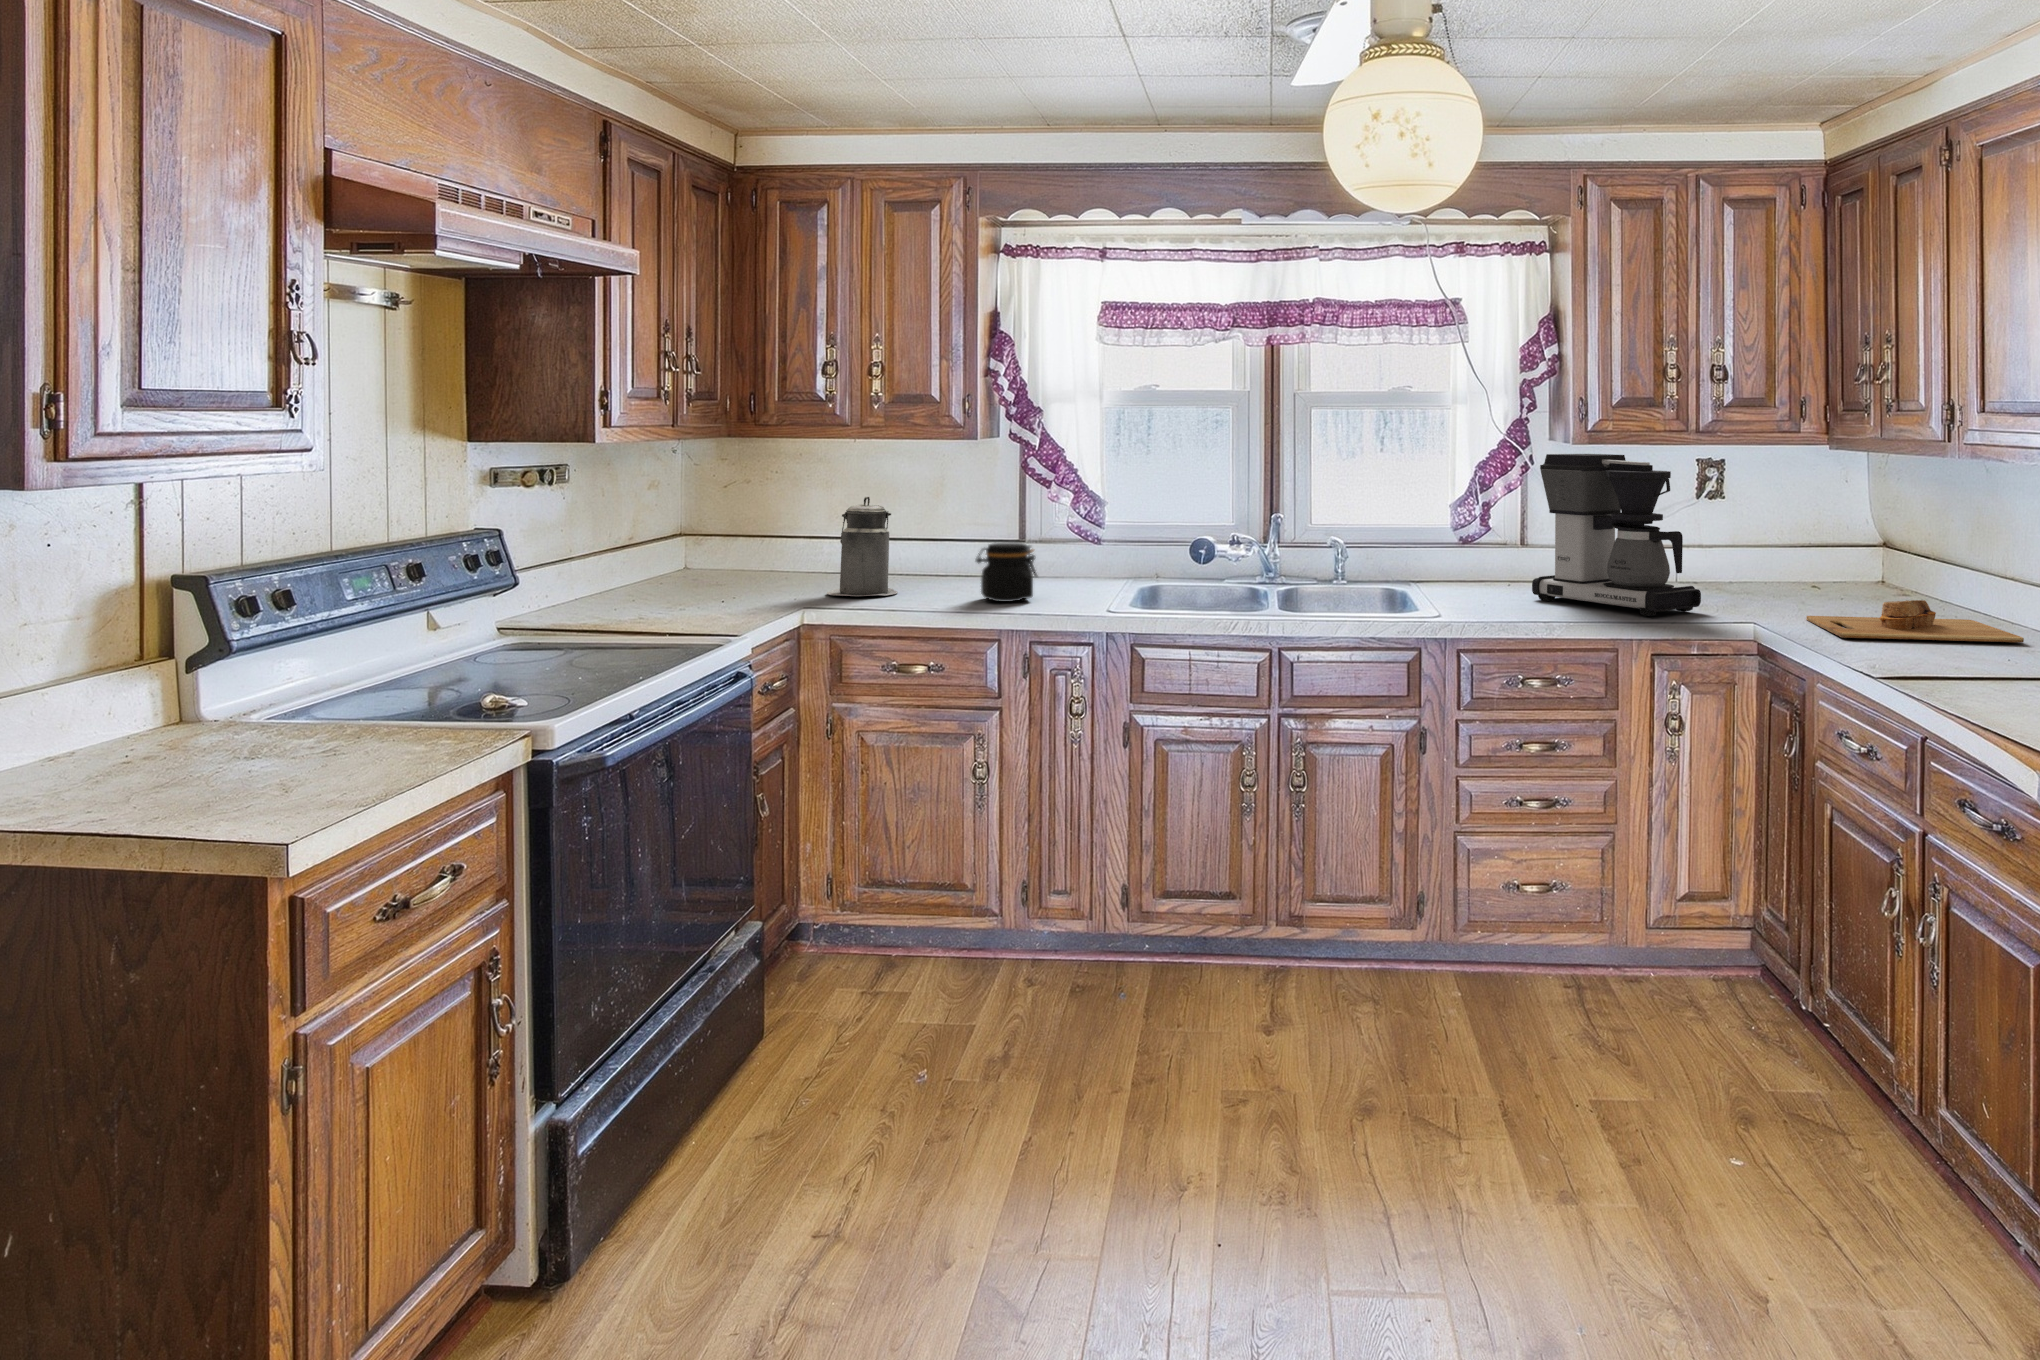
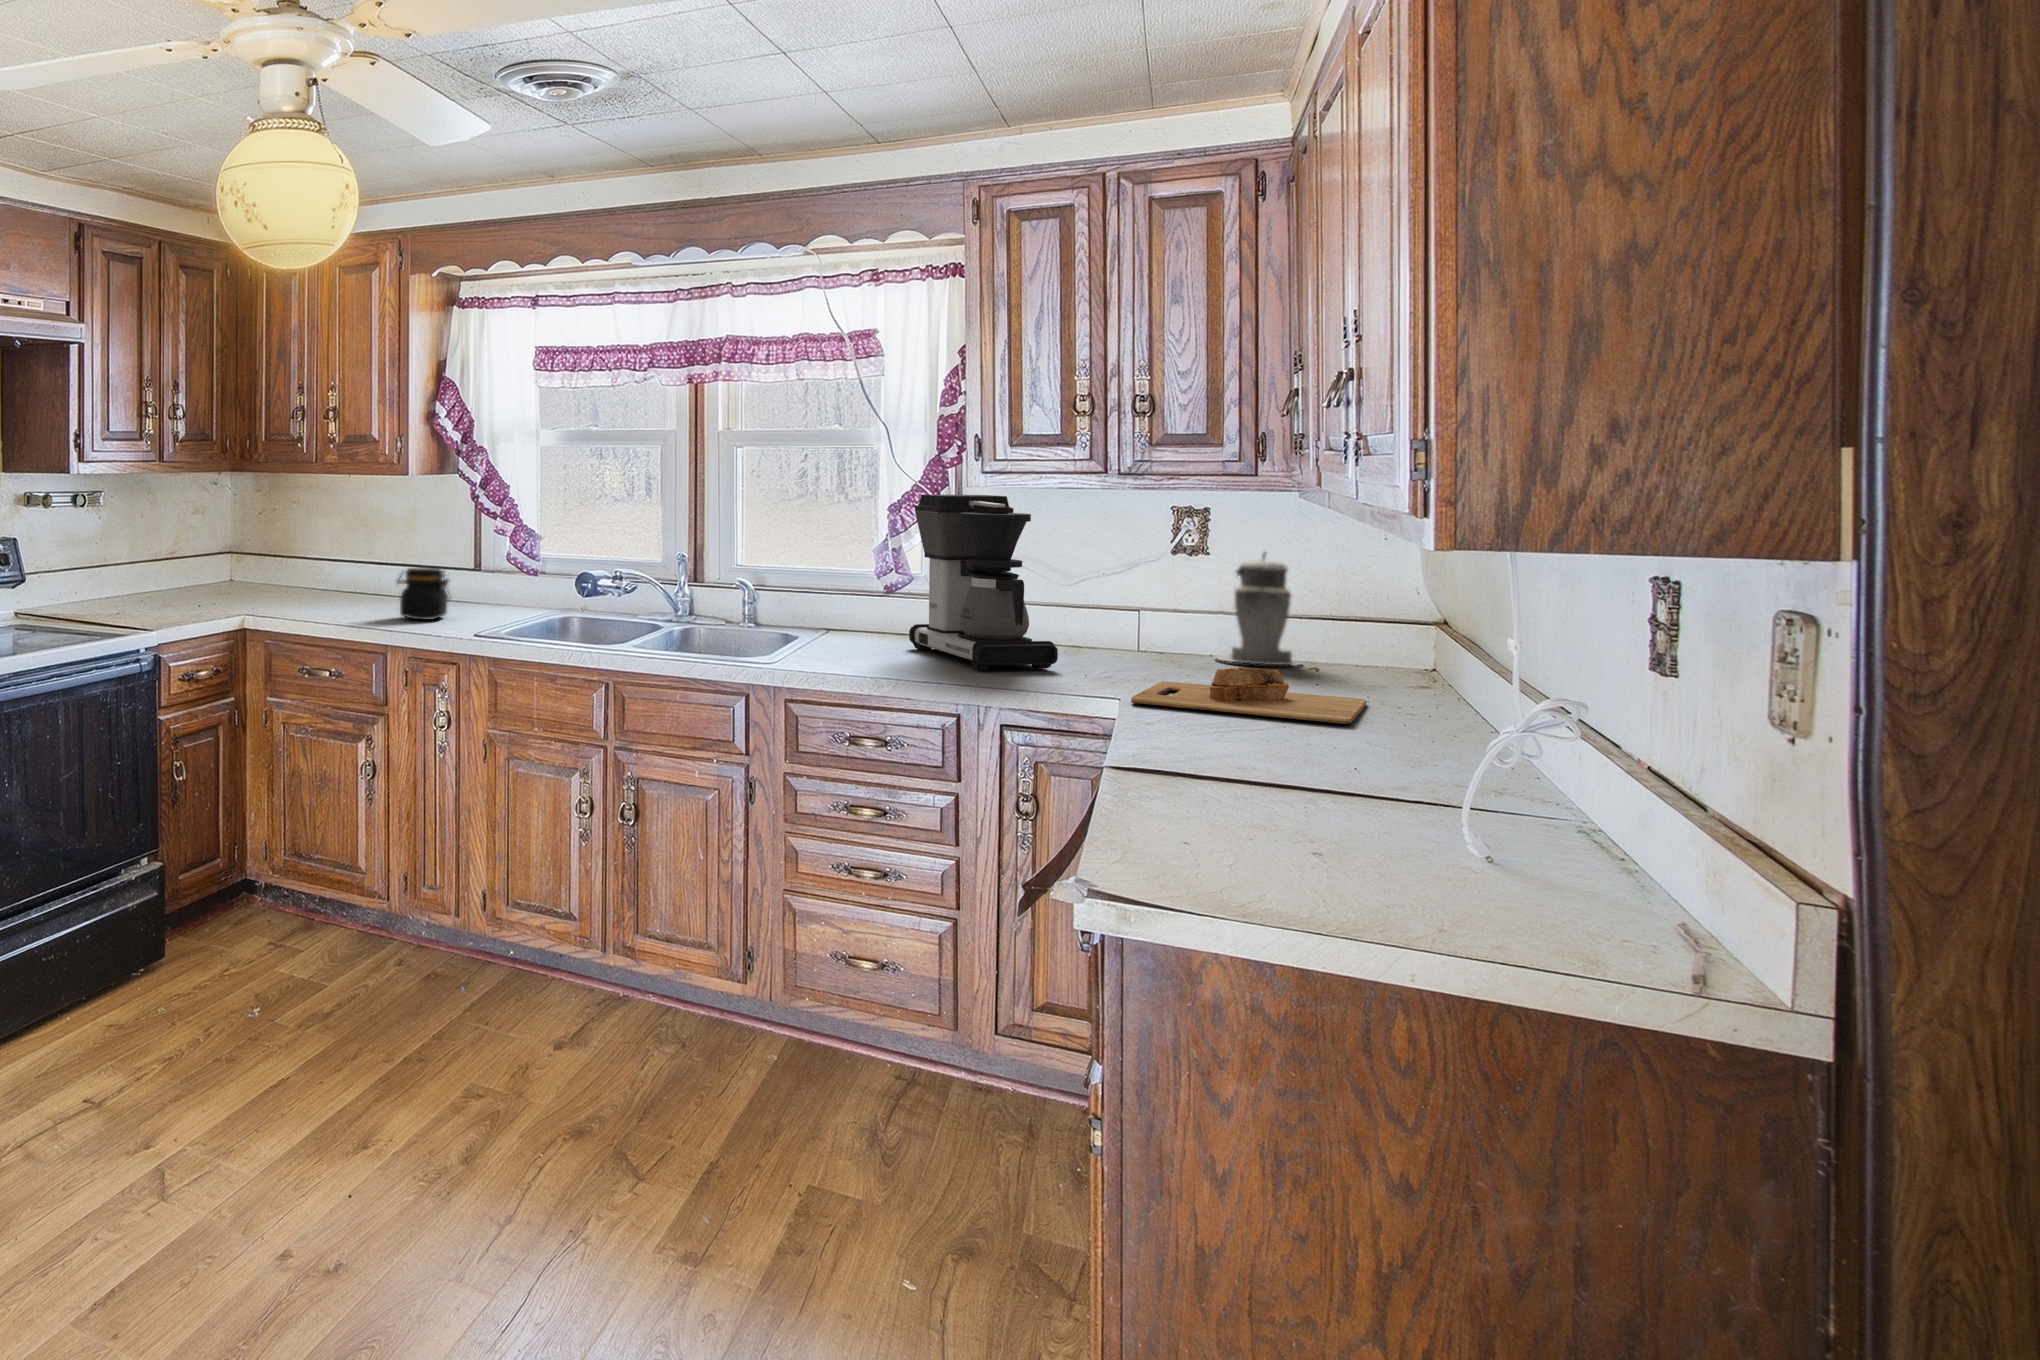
canister: present [827,497,898,596] -> present [1215,552,1300,666]

